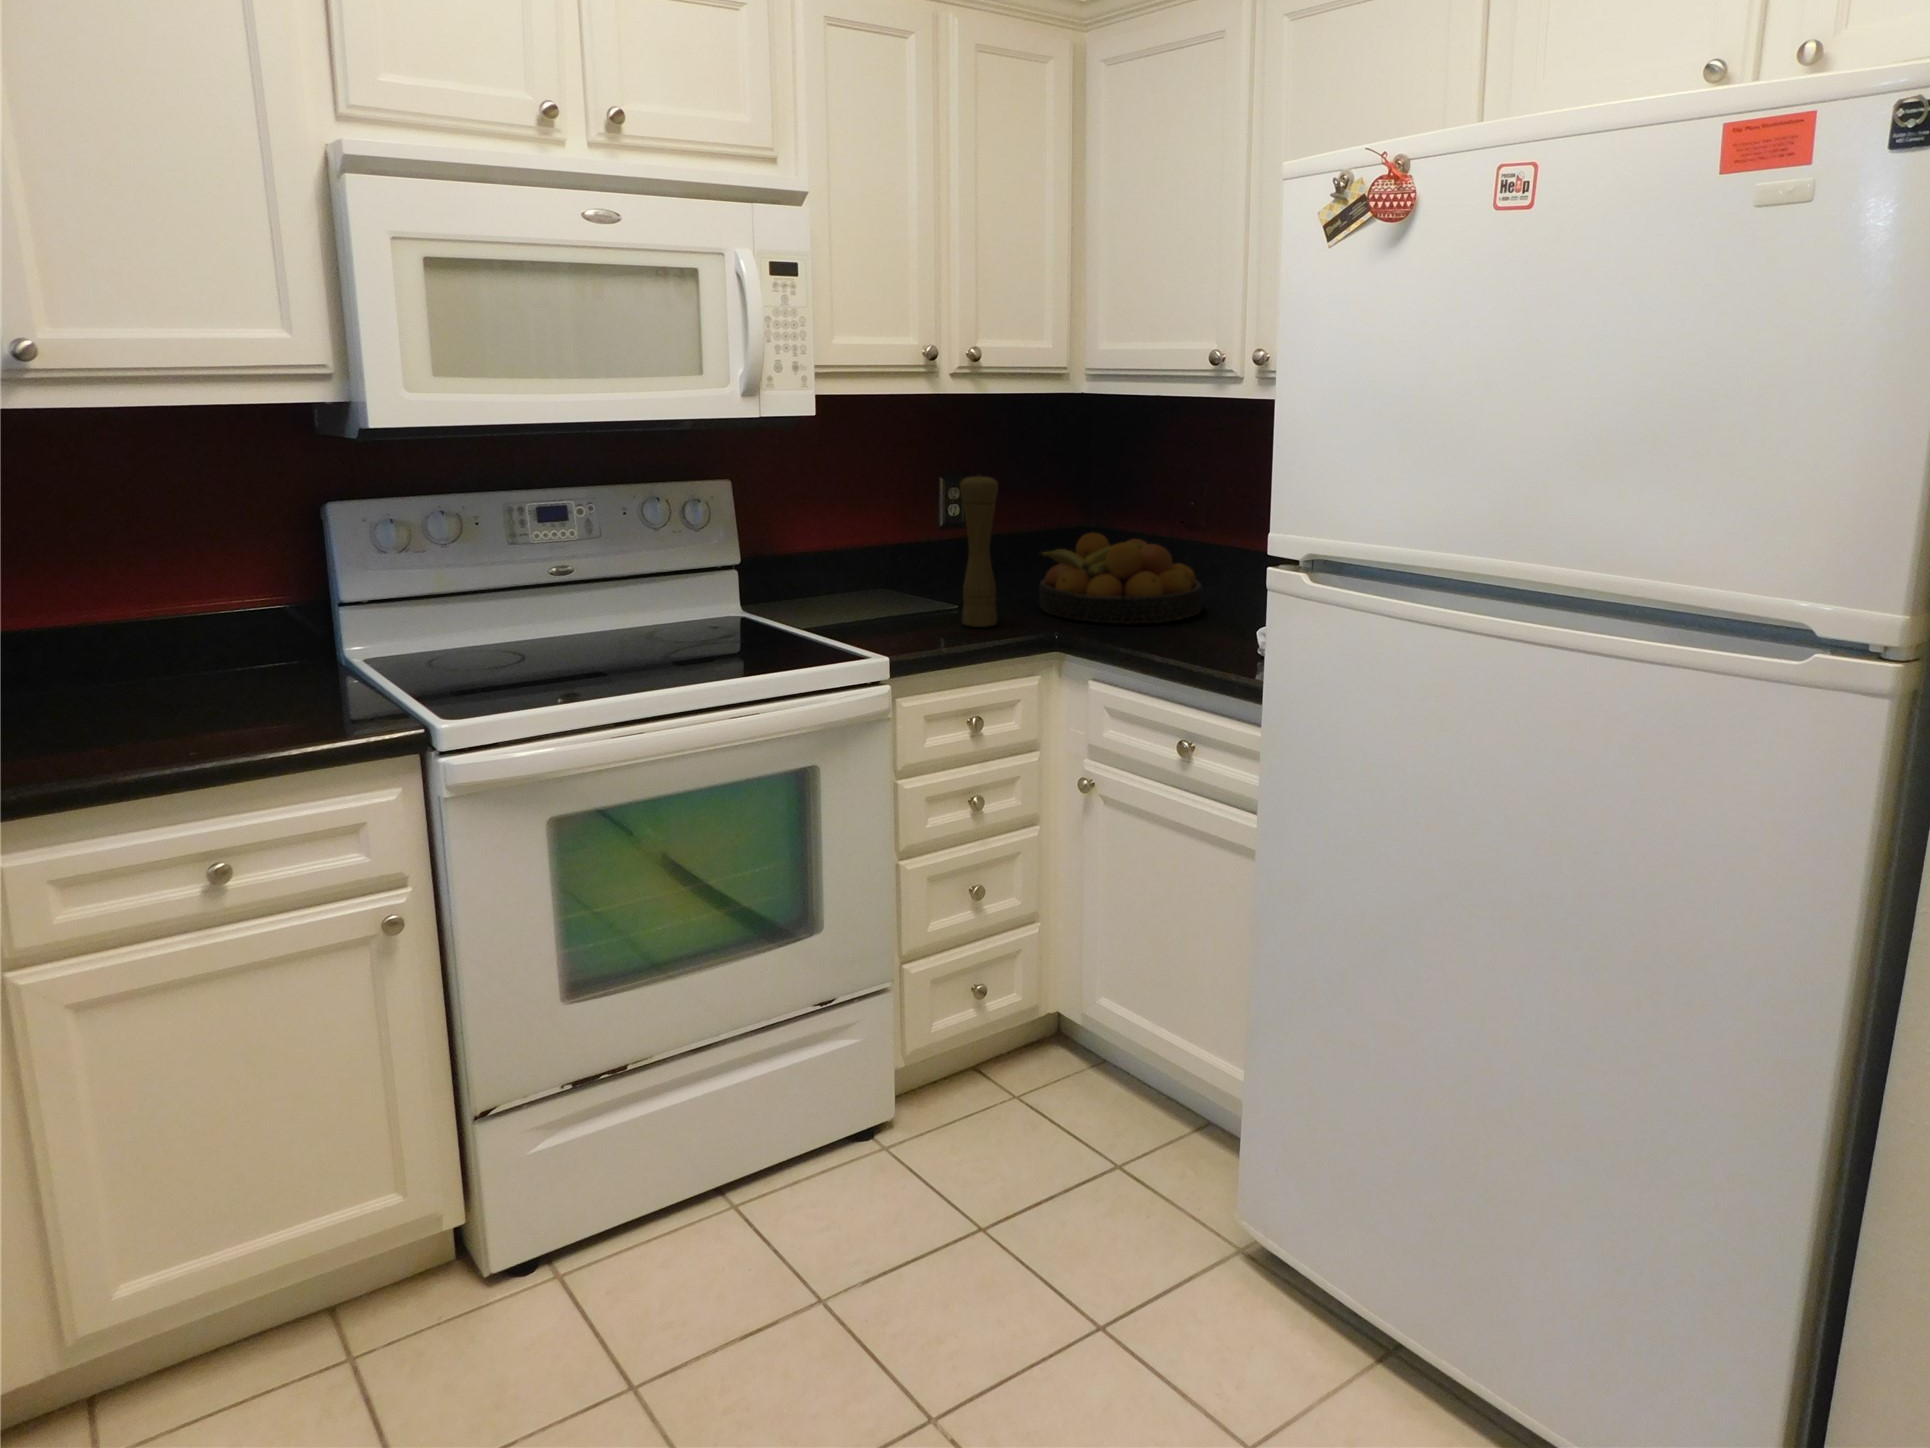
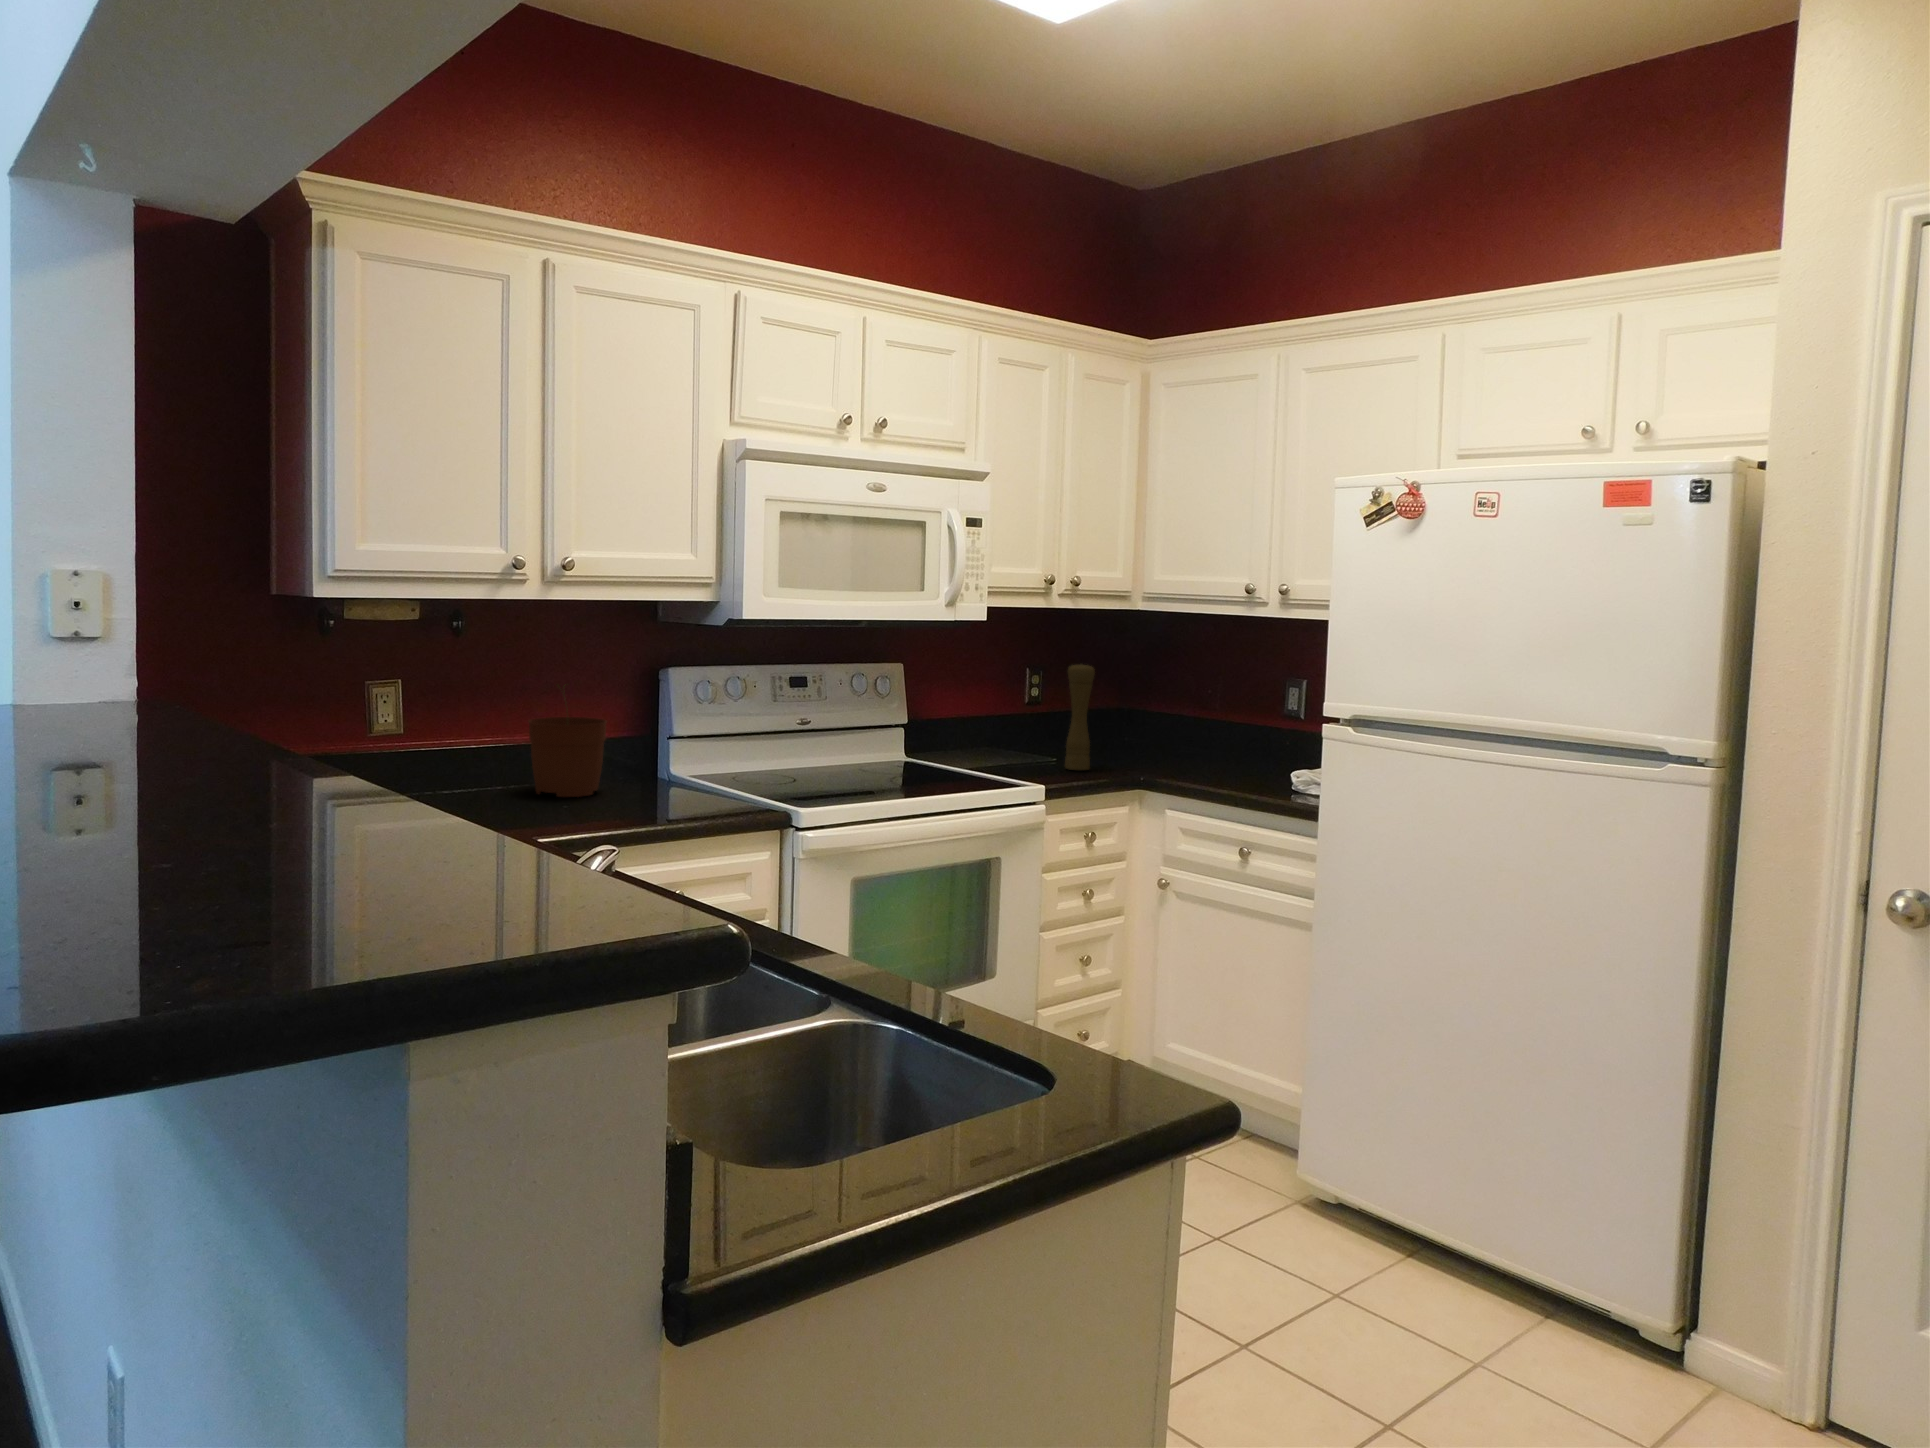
fruit bowl: present [1038,533,1202,624] -> none [1106,708,1228,771]
plant pot: none [44,534,187,709] -> present [528,716,607,797]

